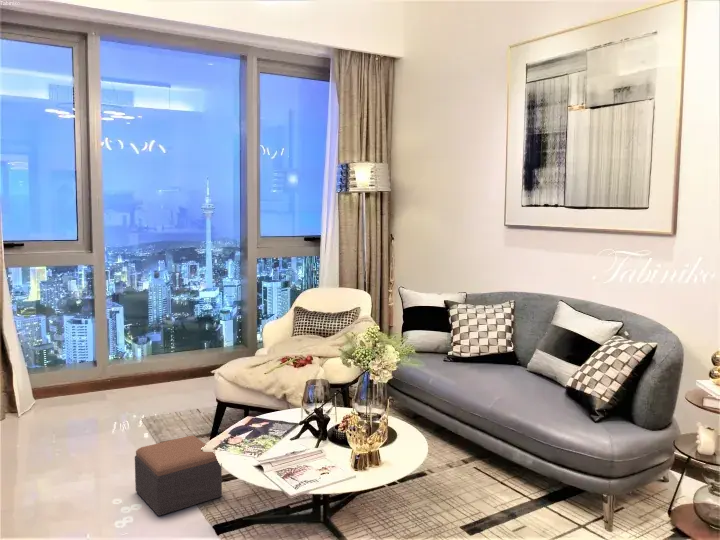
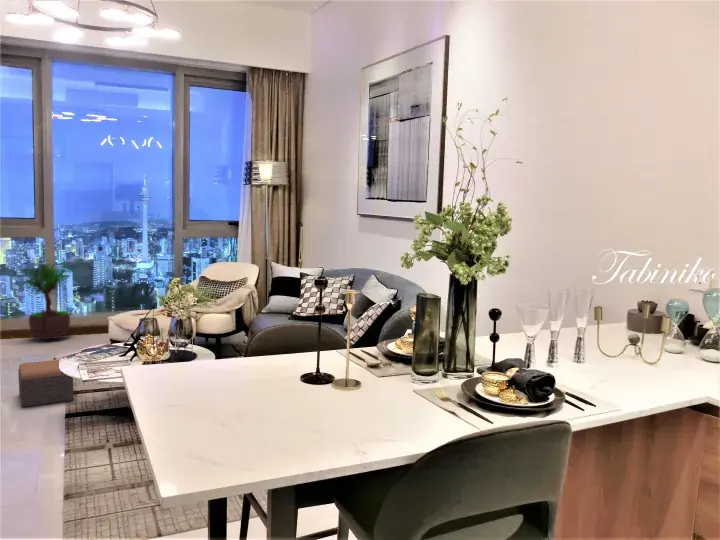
potted tree: none [66,286,139,396] -> present [20,259,70,339]

